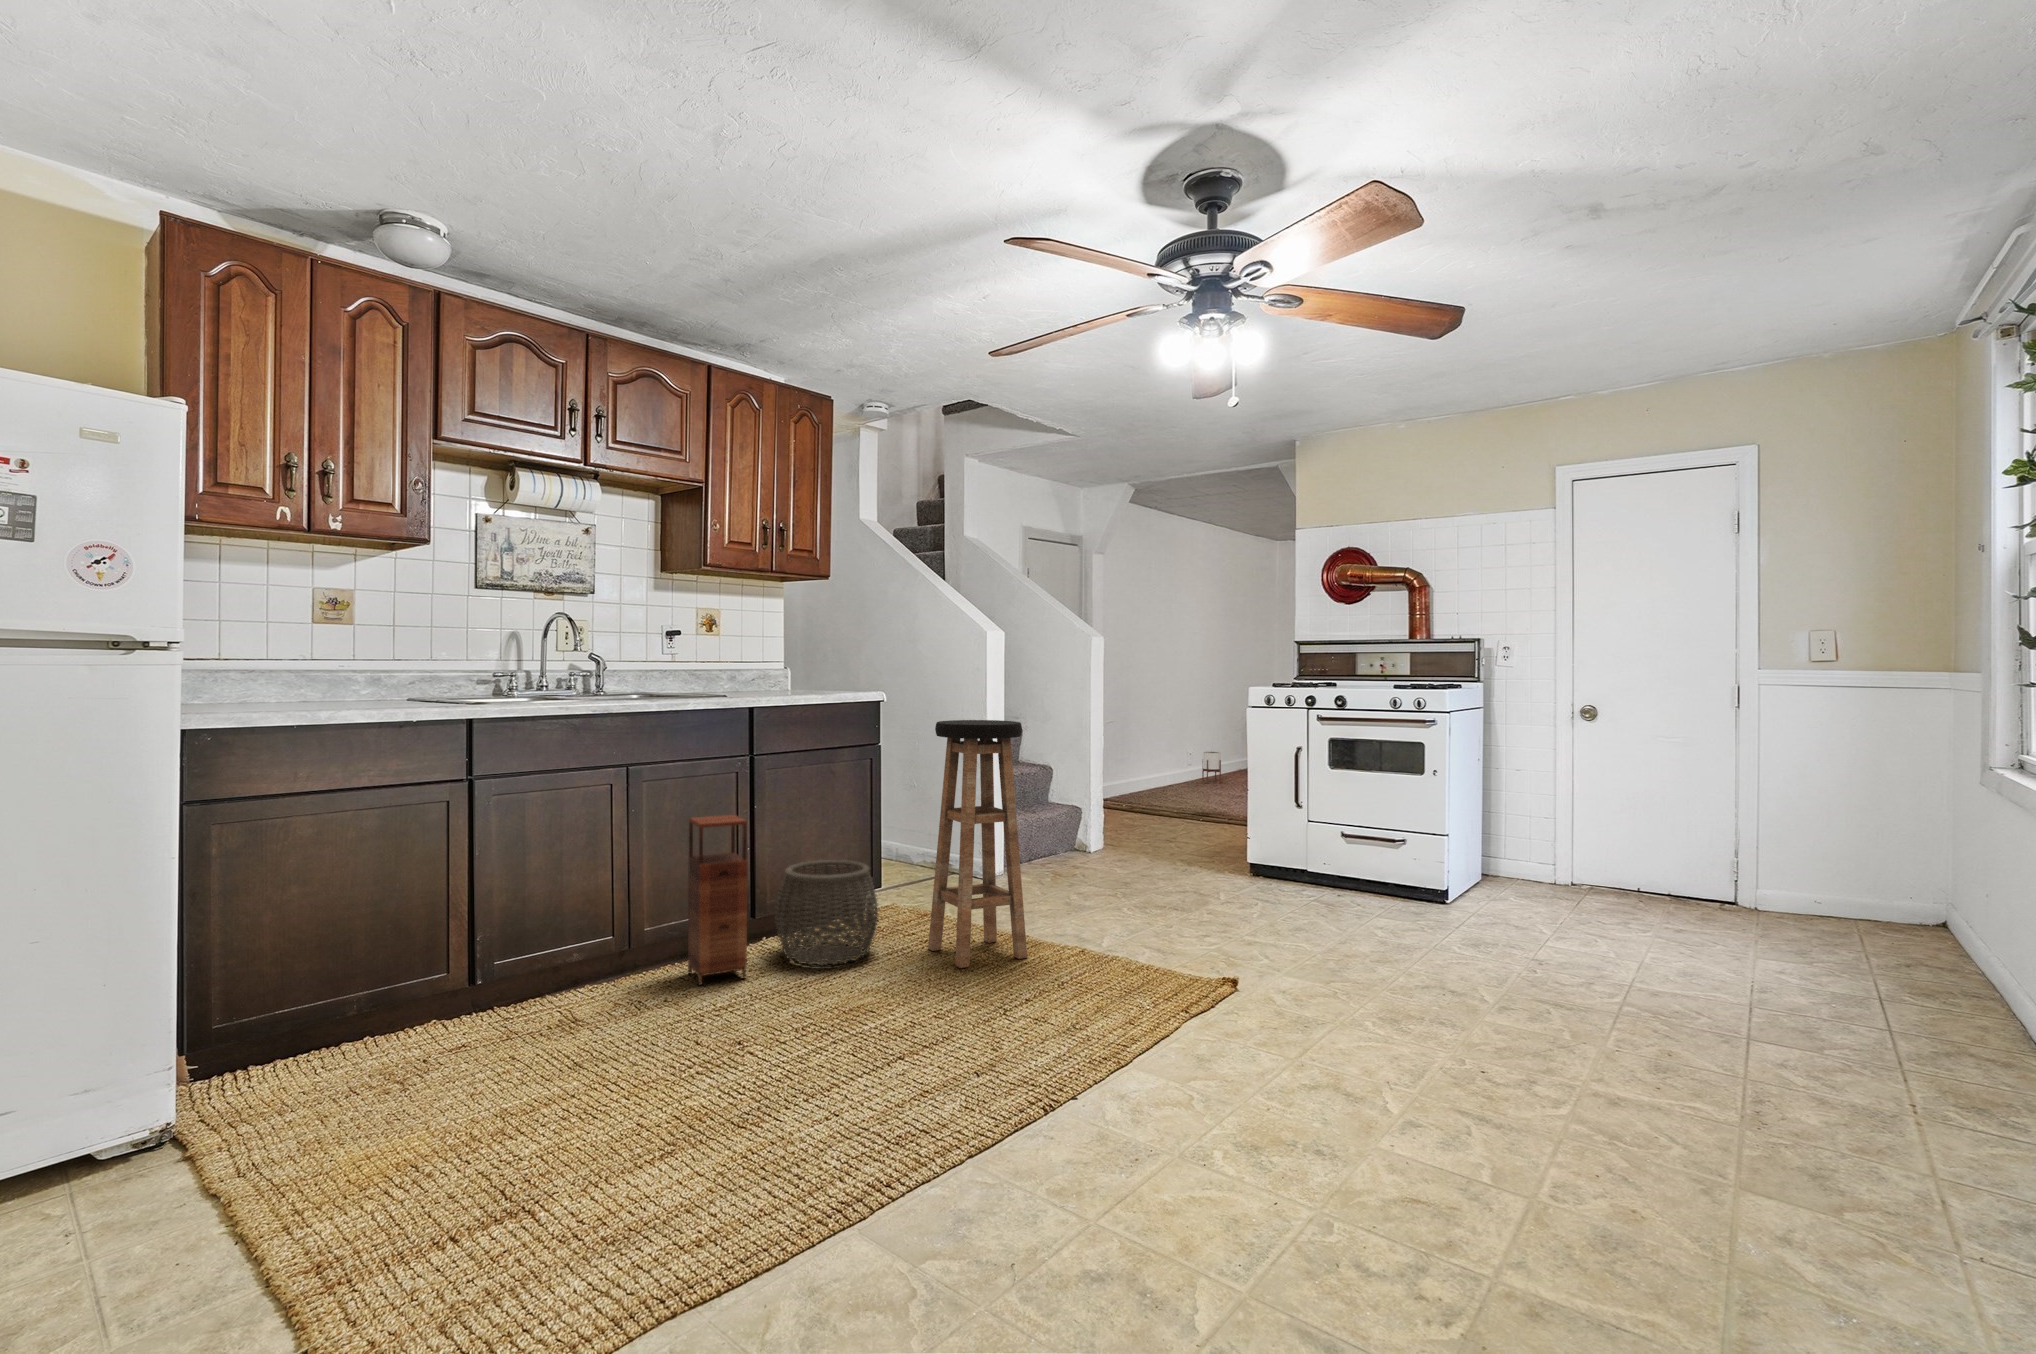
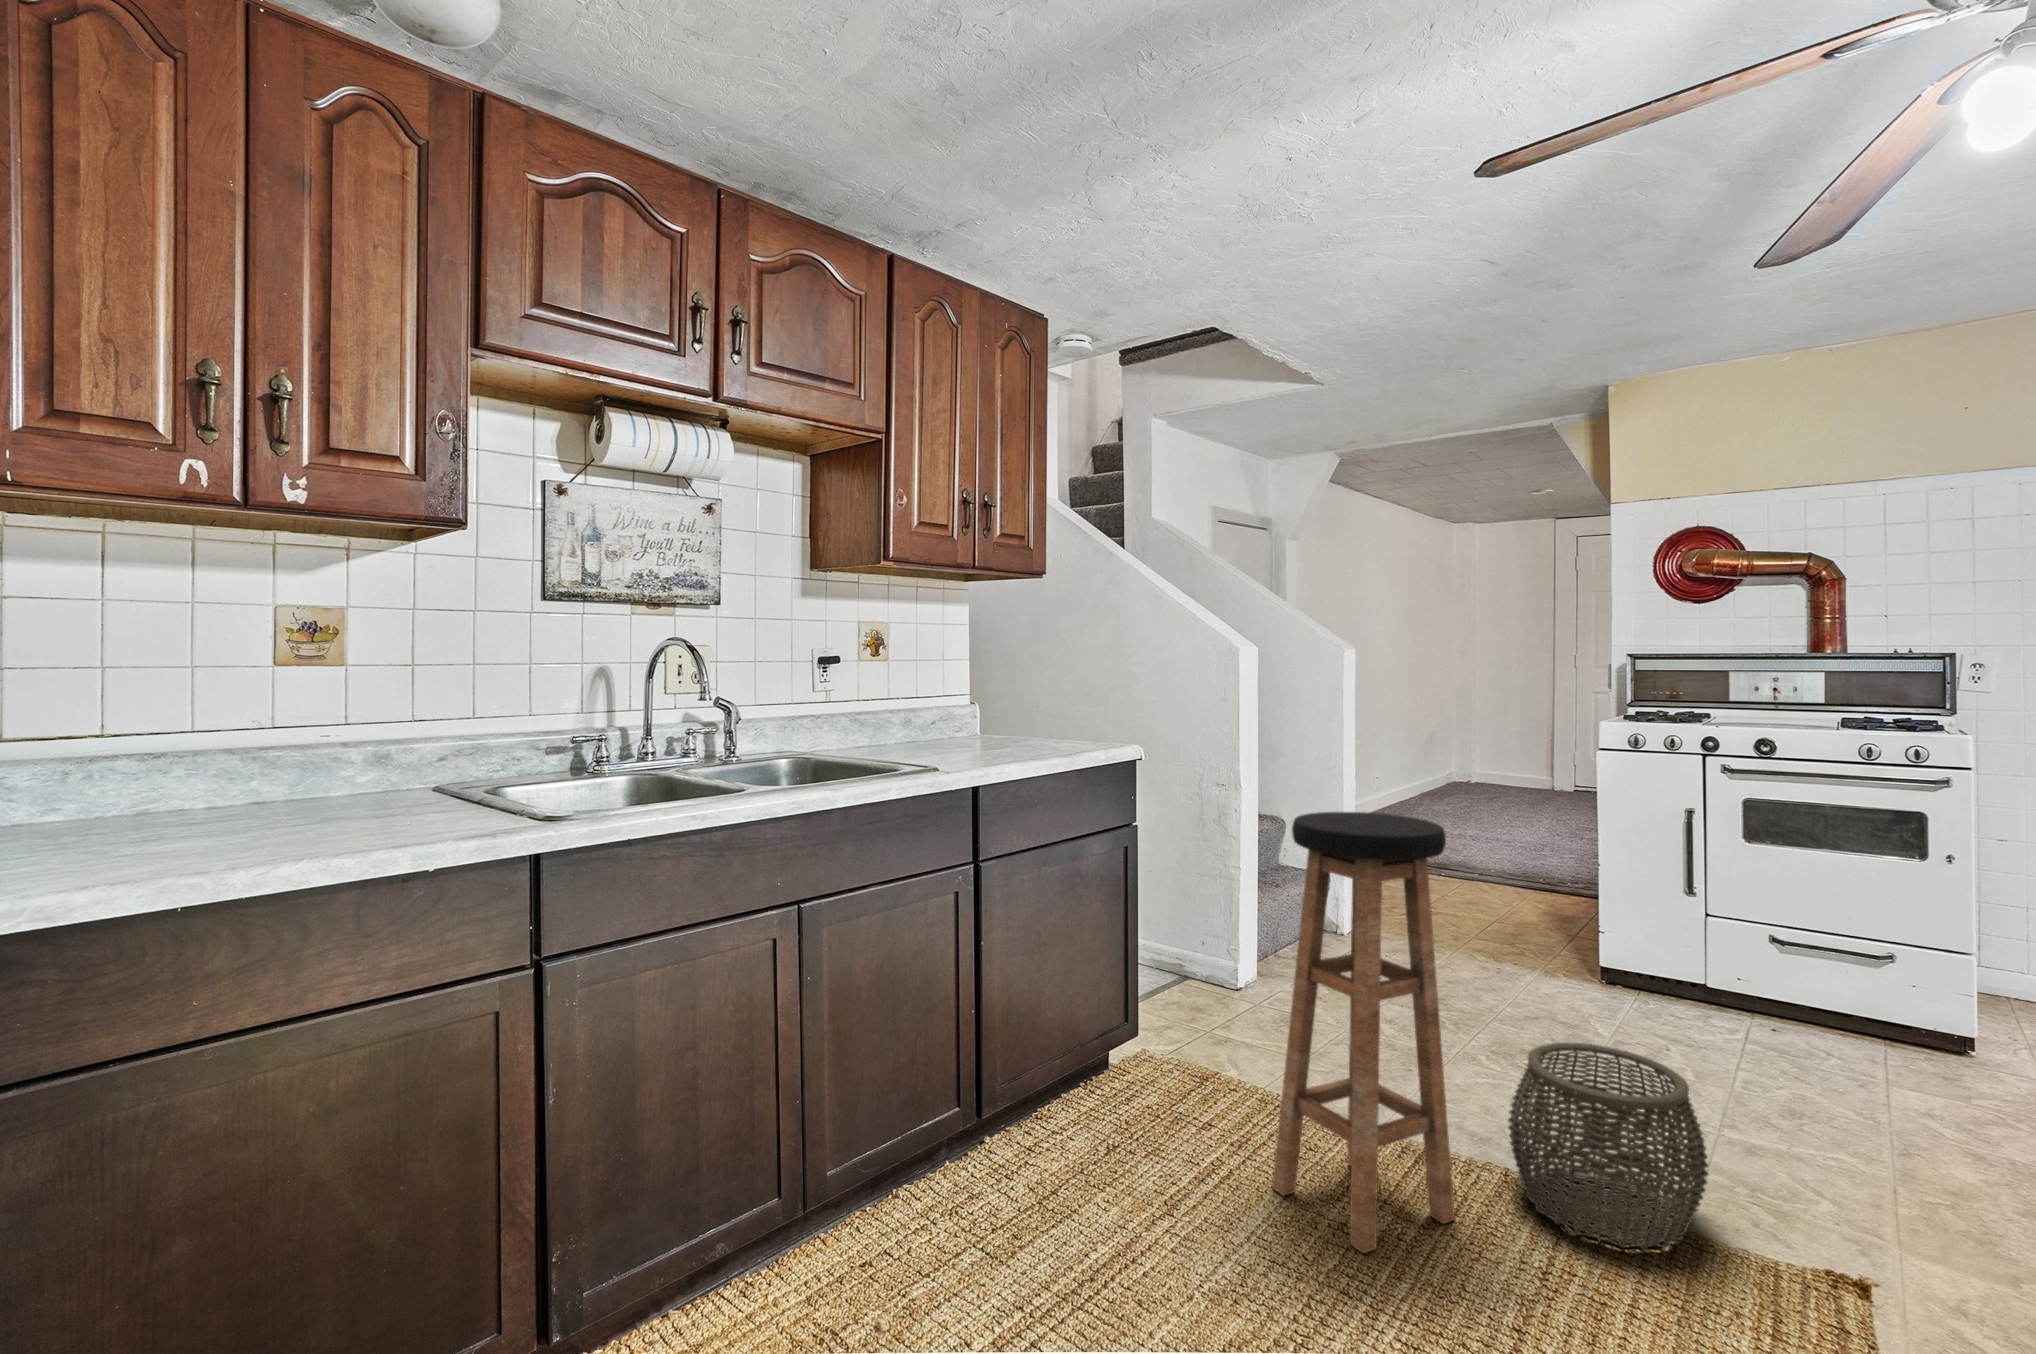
potted plant: present [1202,751,1221,783] -> none [1387,742,1412,813]
storage cabinet: present [688,815,748,985] -> none [906,986,1015,1308]
woven basket: present [776,860,878,966] -> present [1508,1043,1709,1250]

